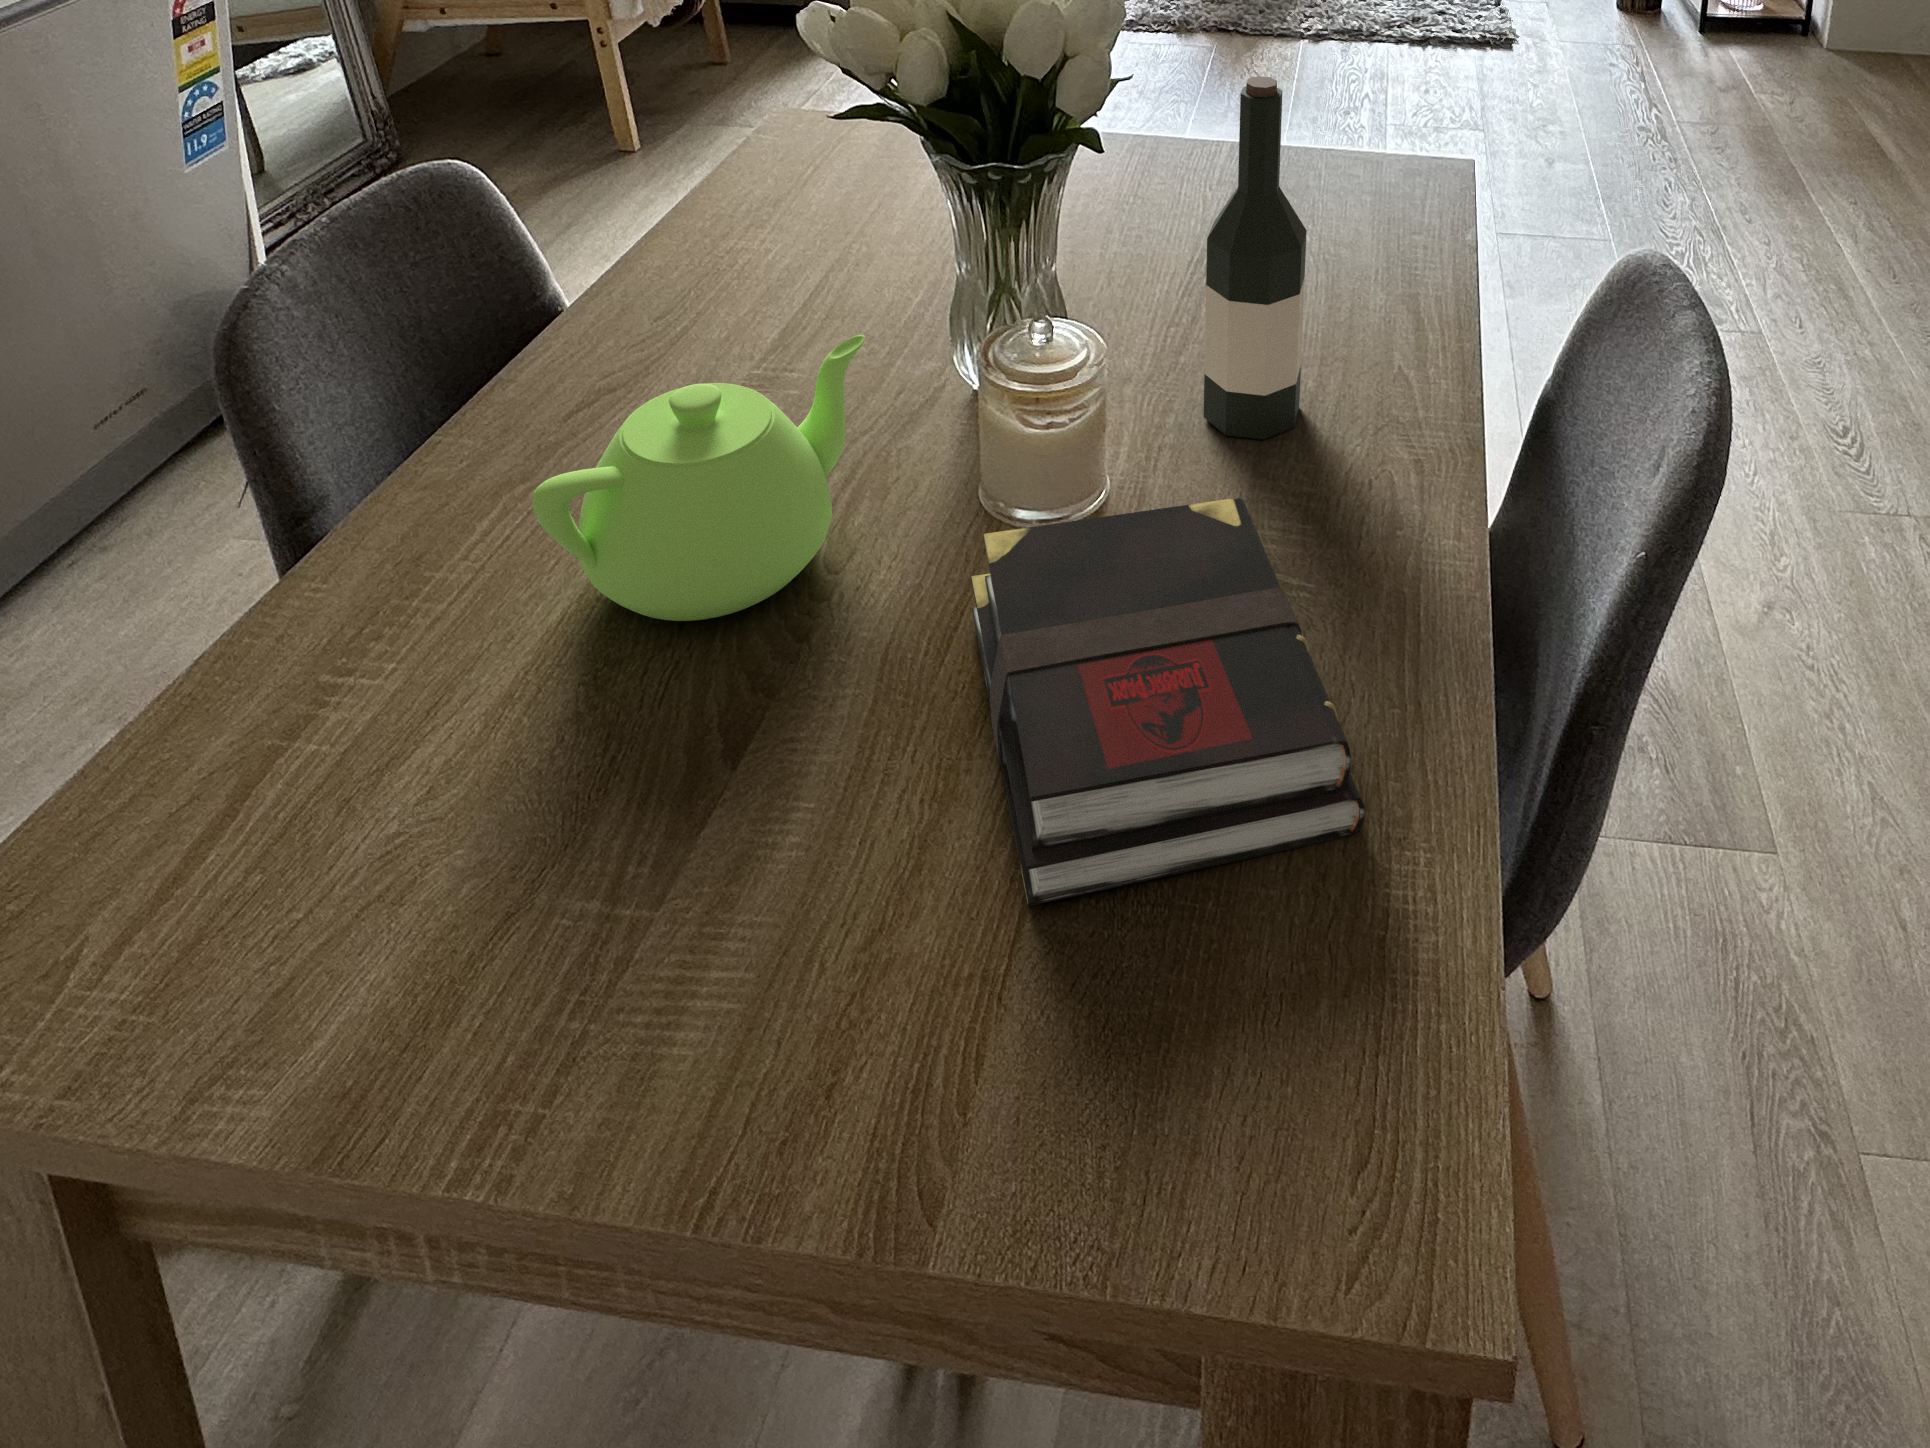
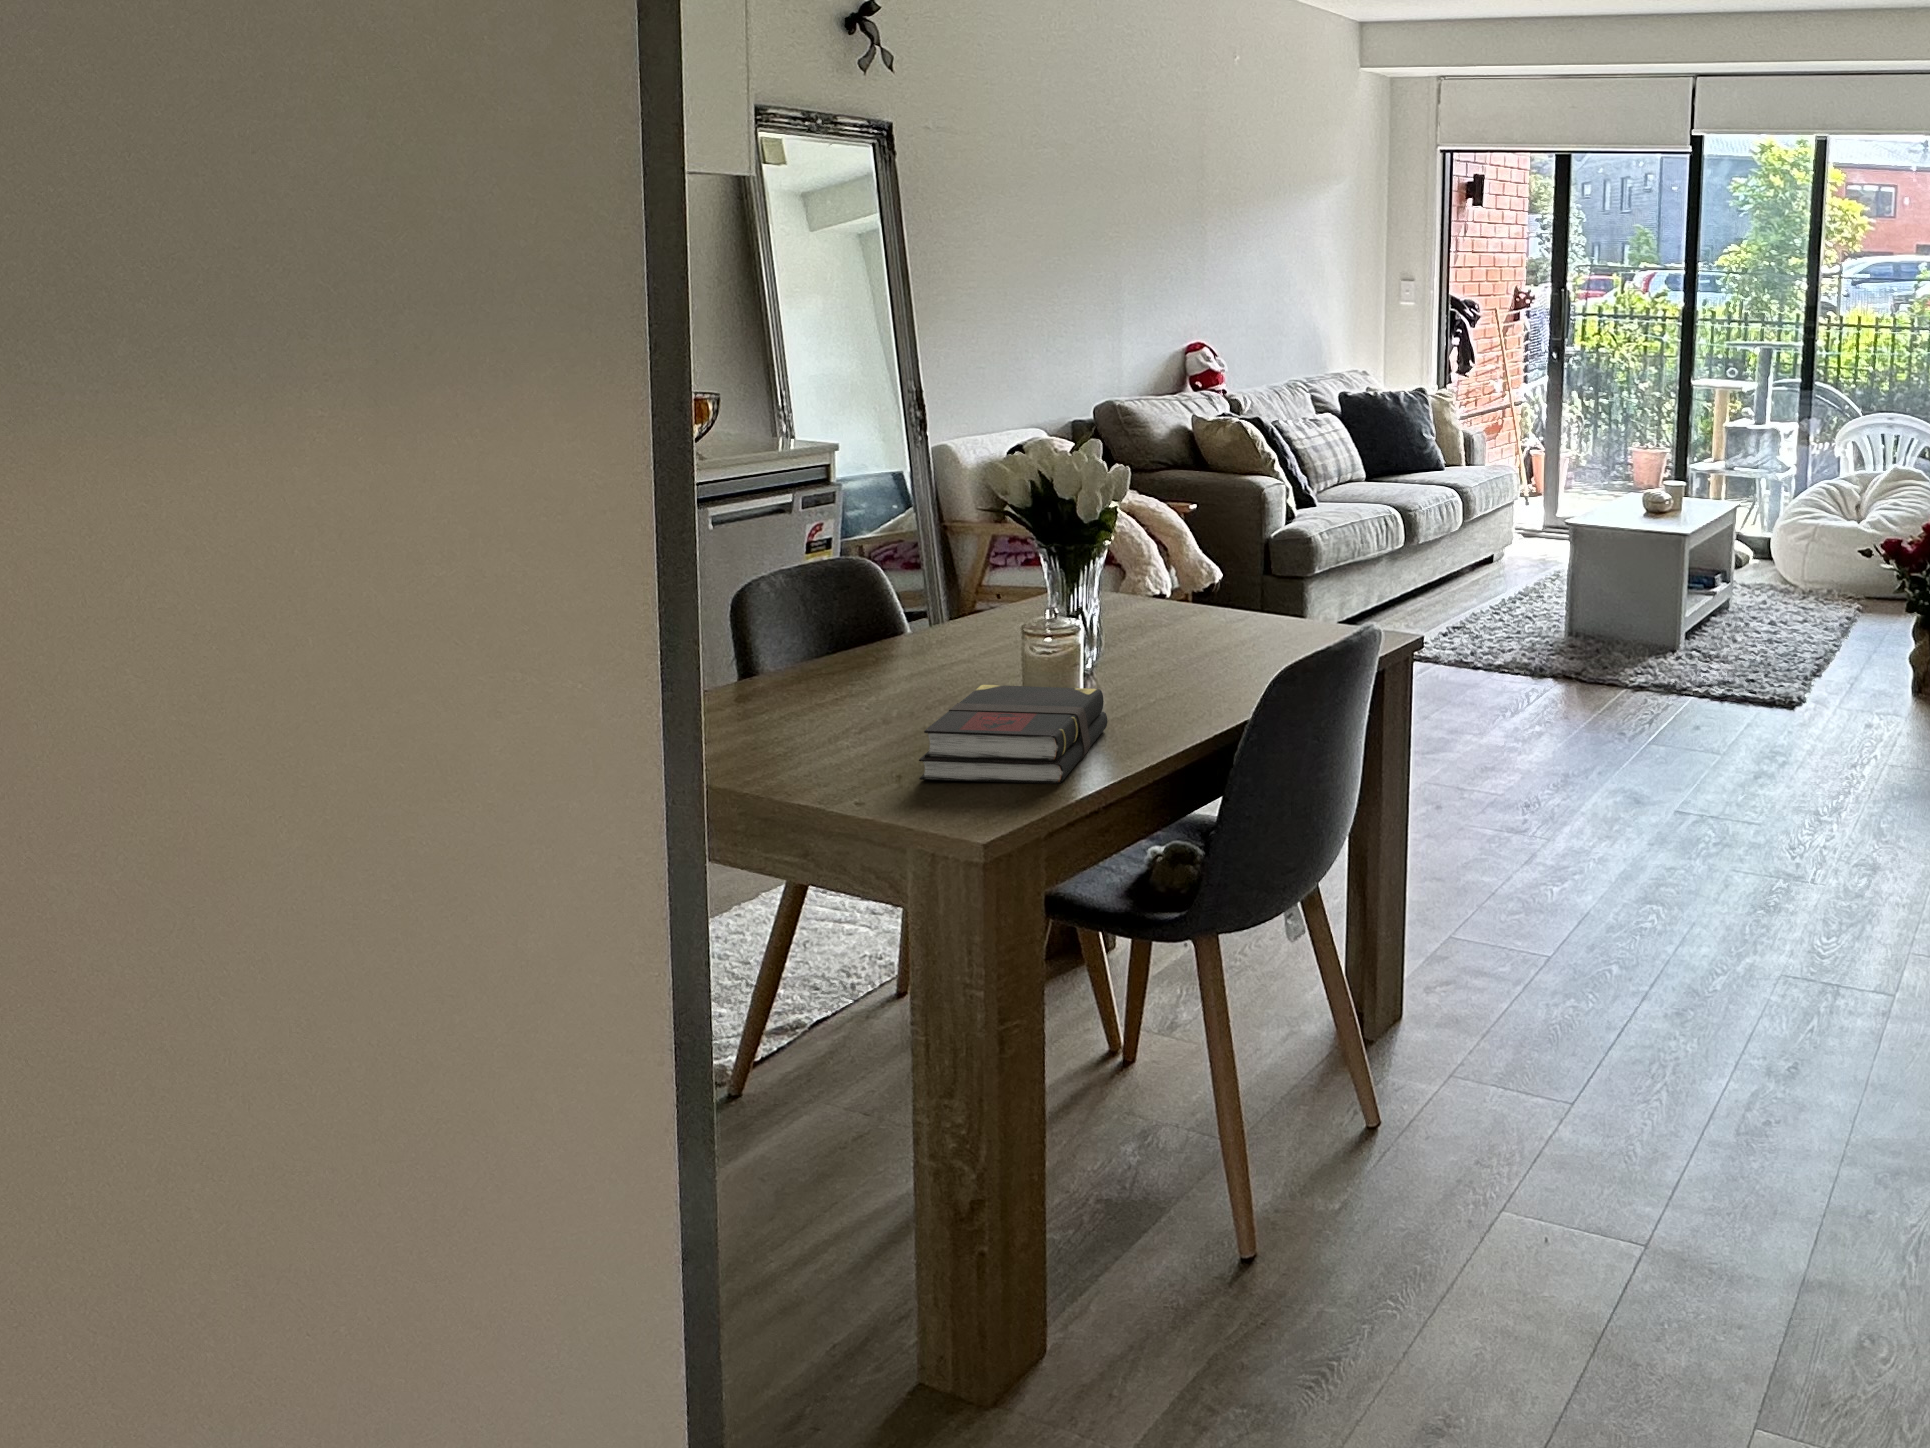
wine bottle: present [1204,76,1307,440] -> none [1147,515,1198,703]
teapot: present [532,335,865,621] -> none [810,617,976,719]

